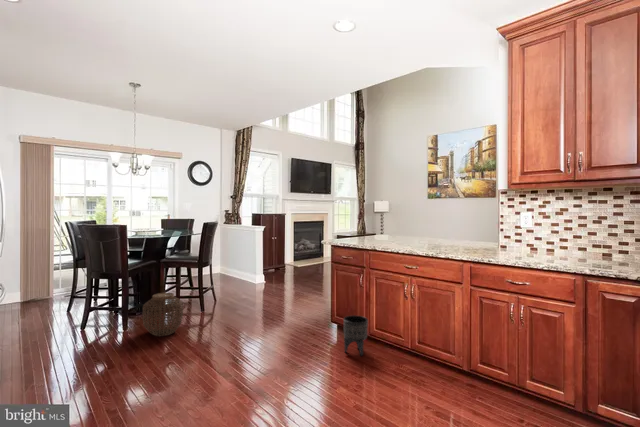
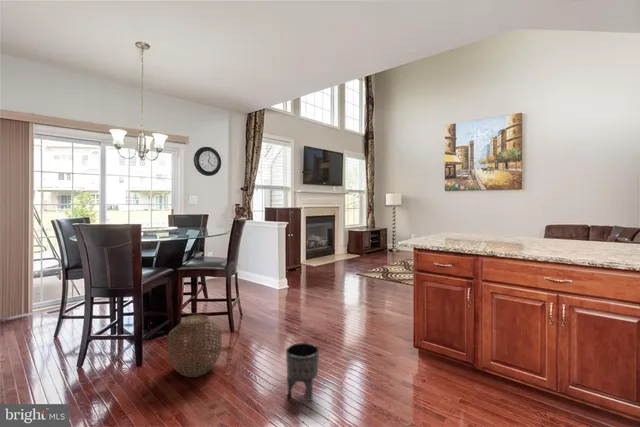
planter: present [343,315,368,356] -> present [286,343,319,401]

